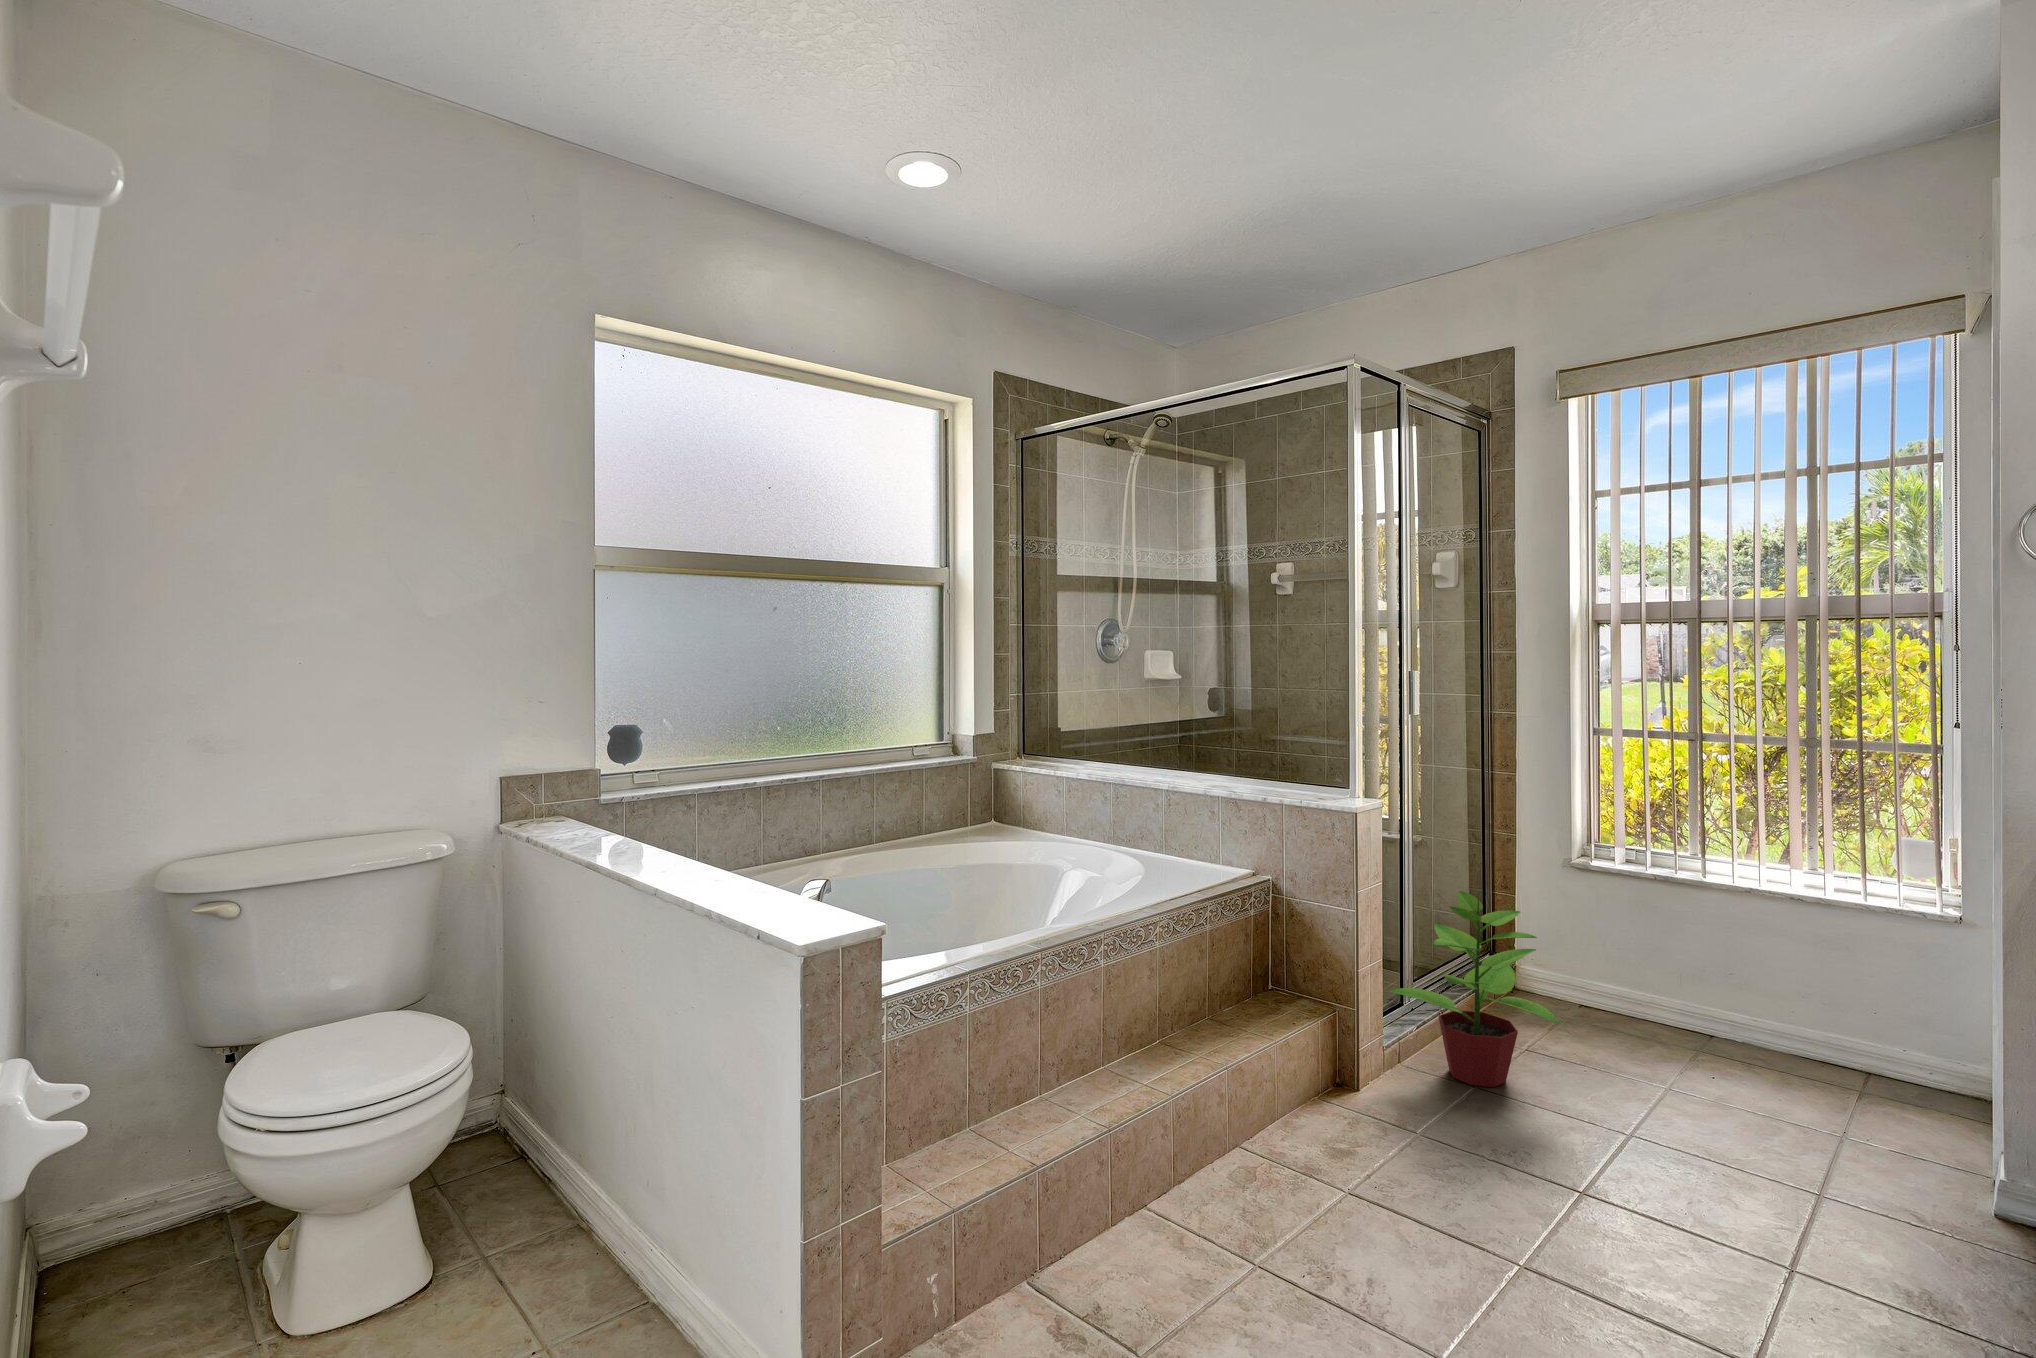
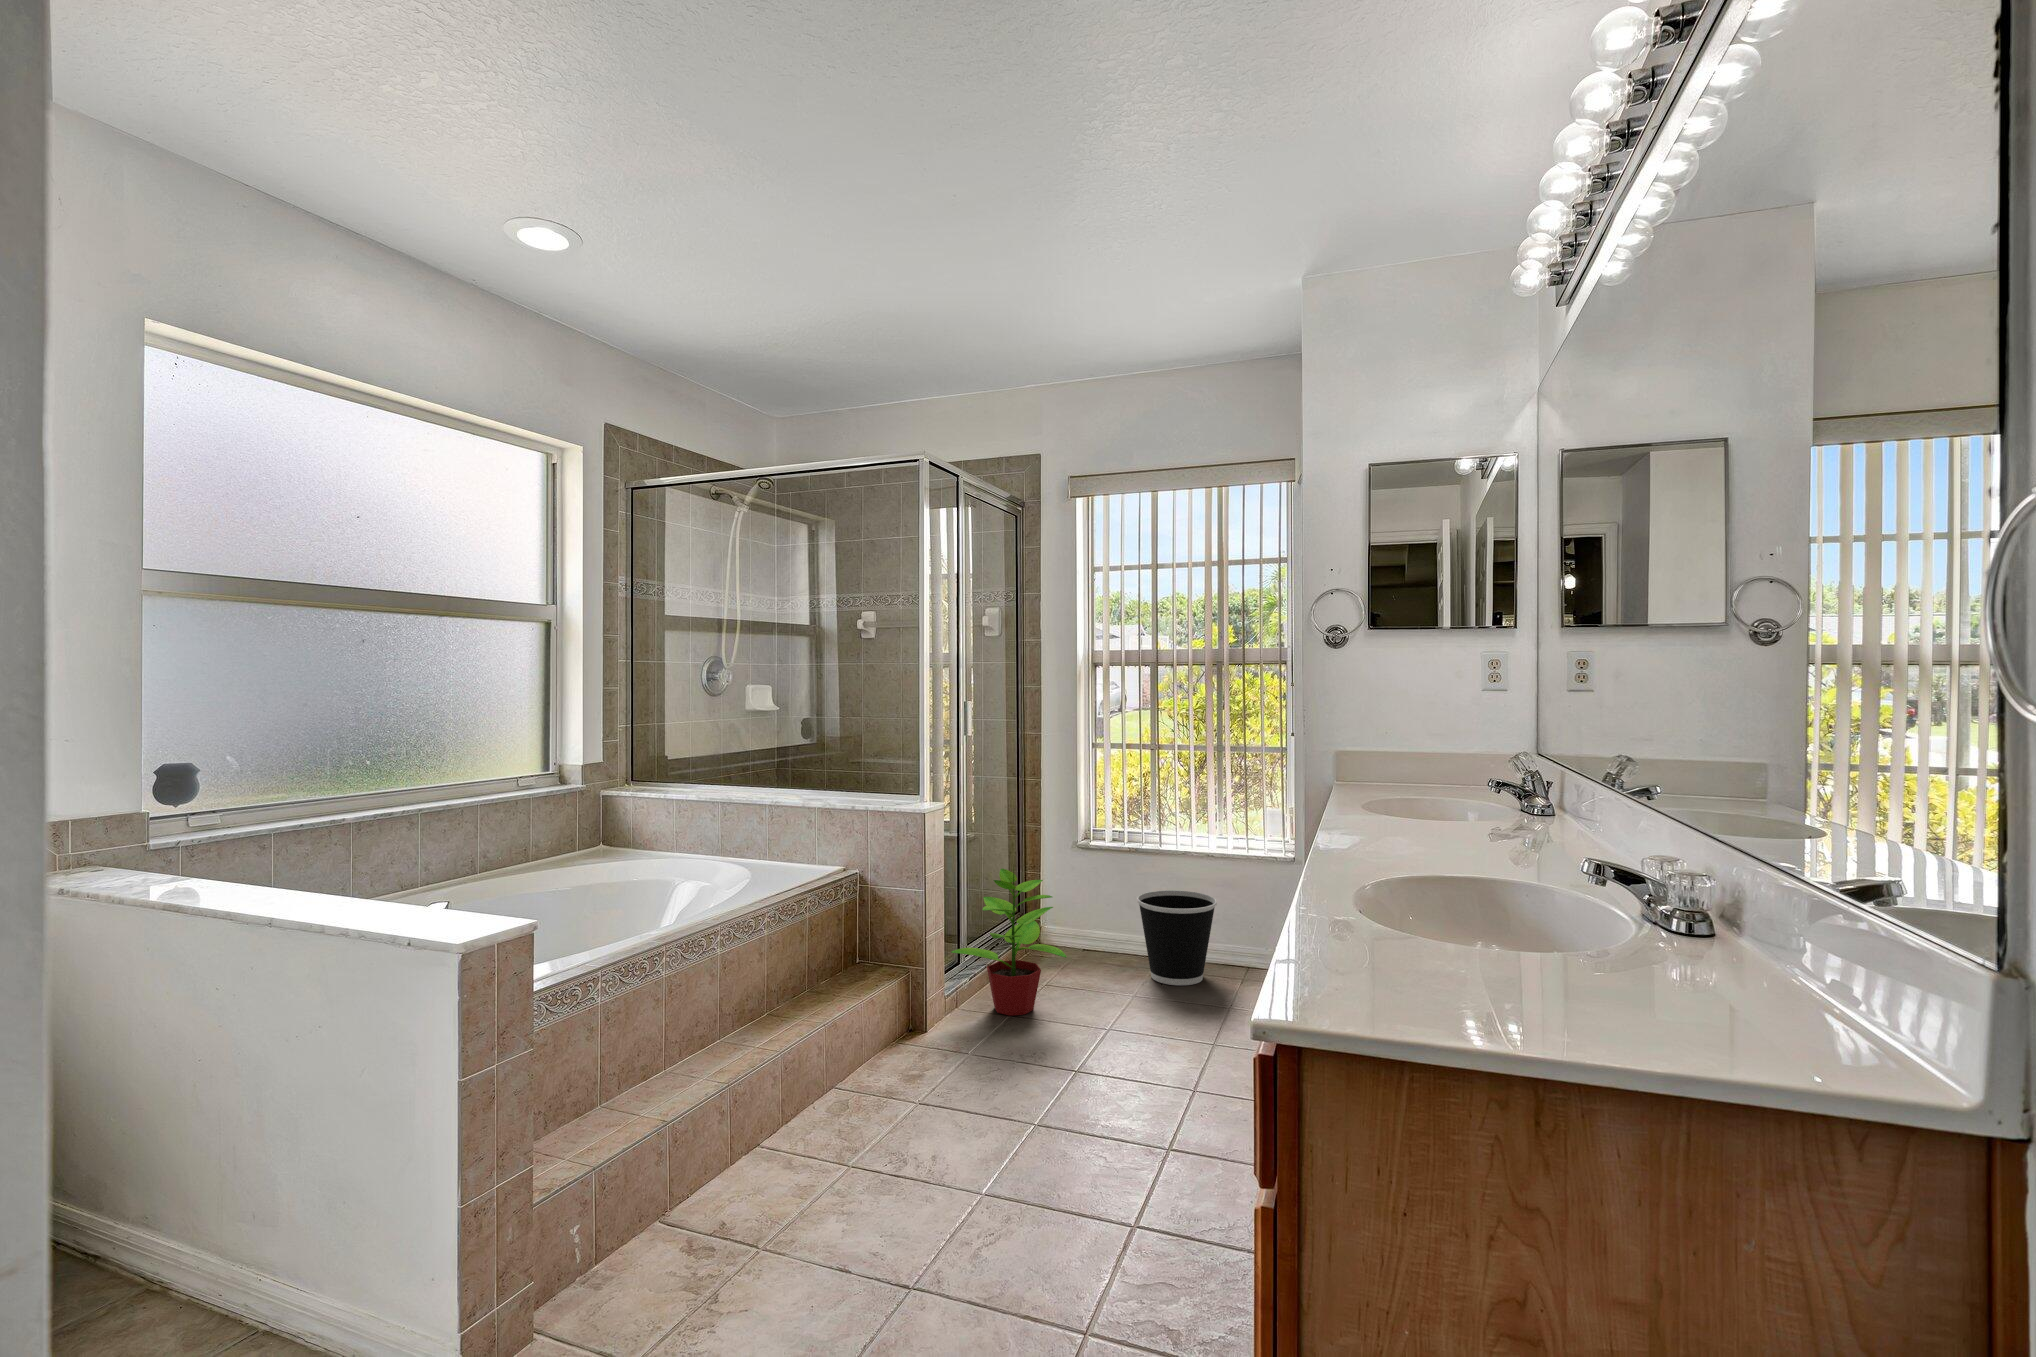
wastebasket: none [1667,942,1807,1085] -> present [1137,890,1217,985]

